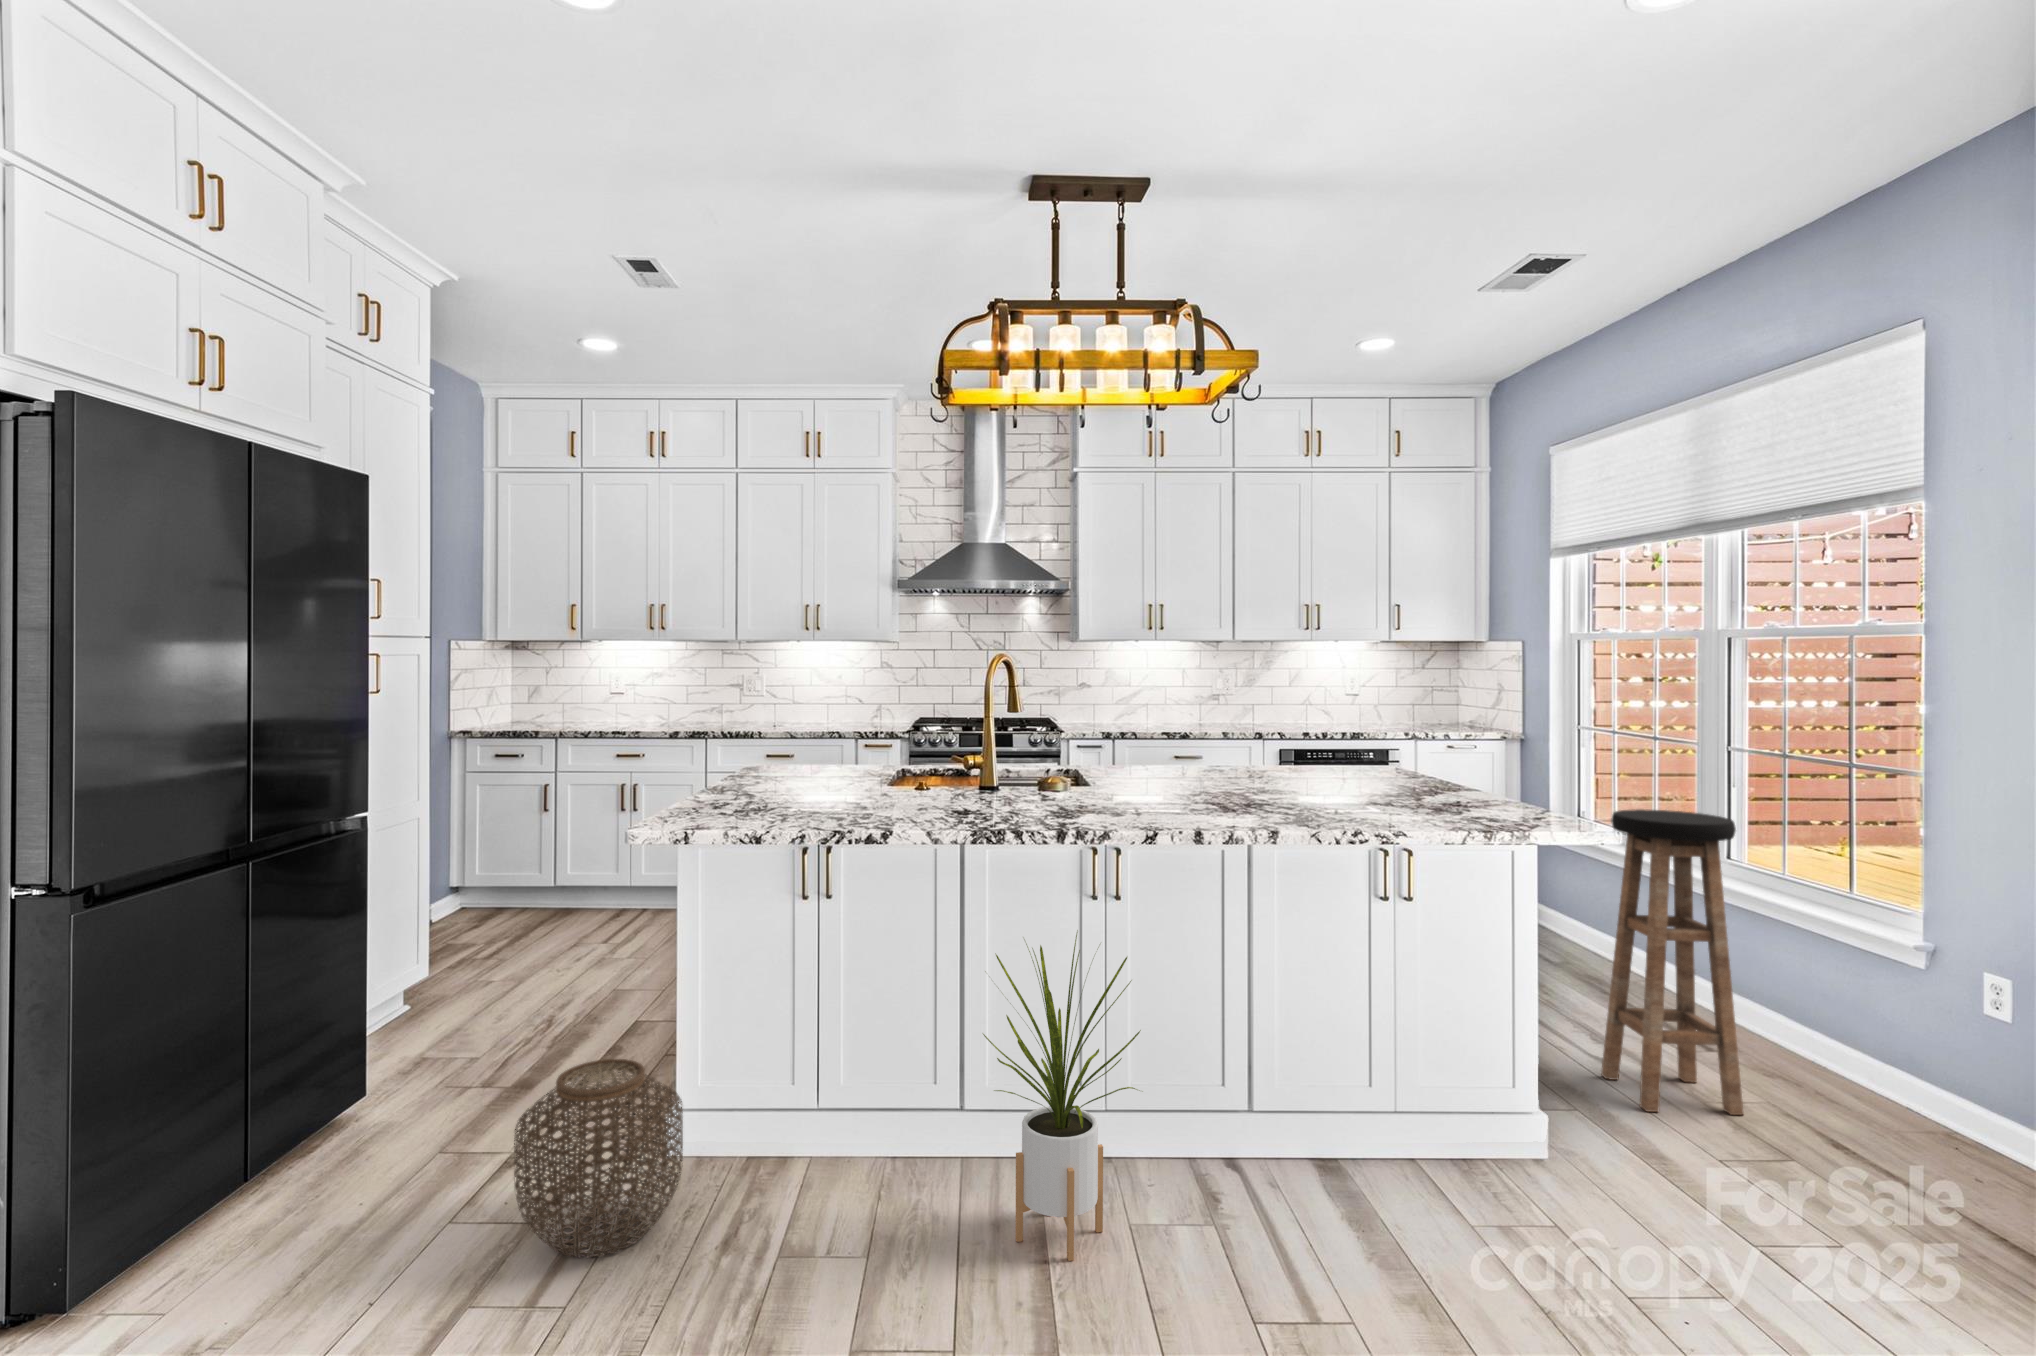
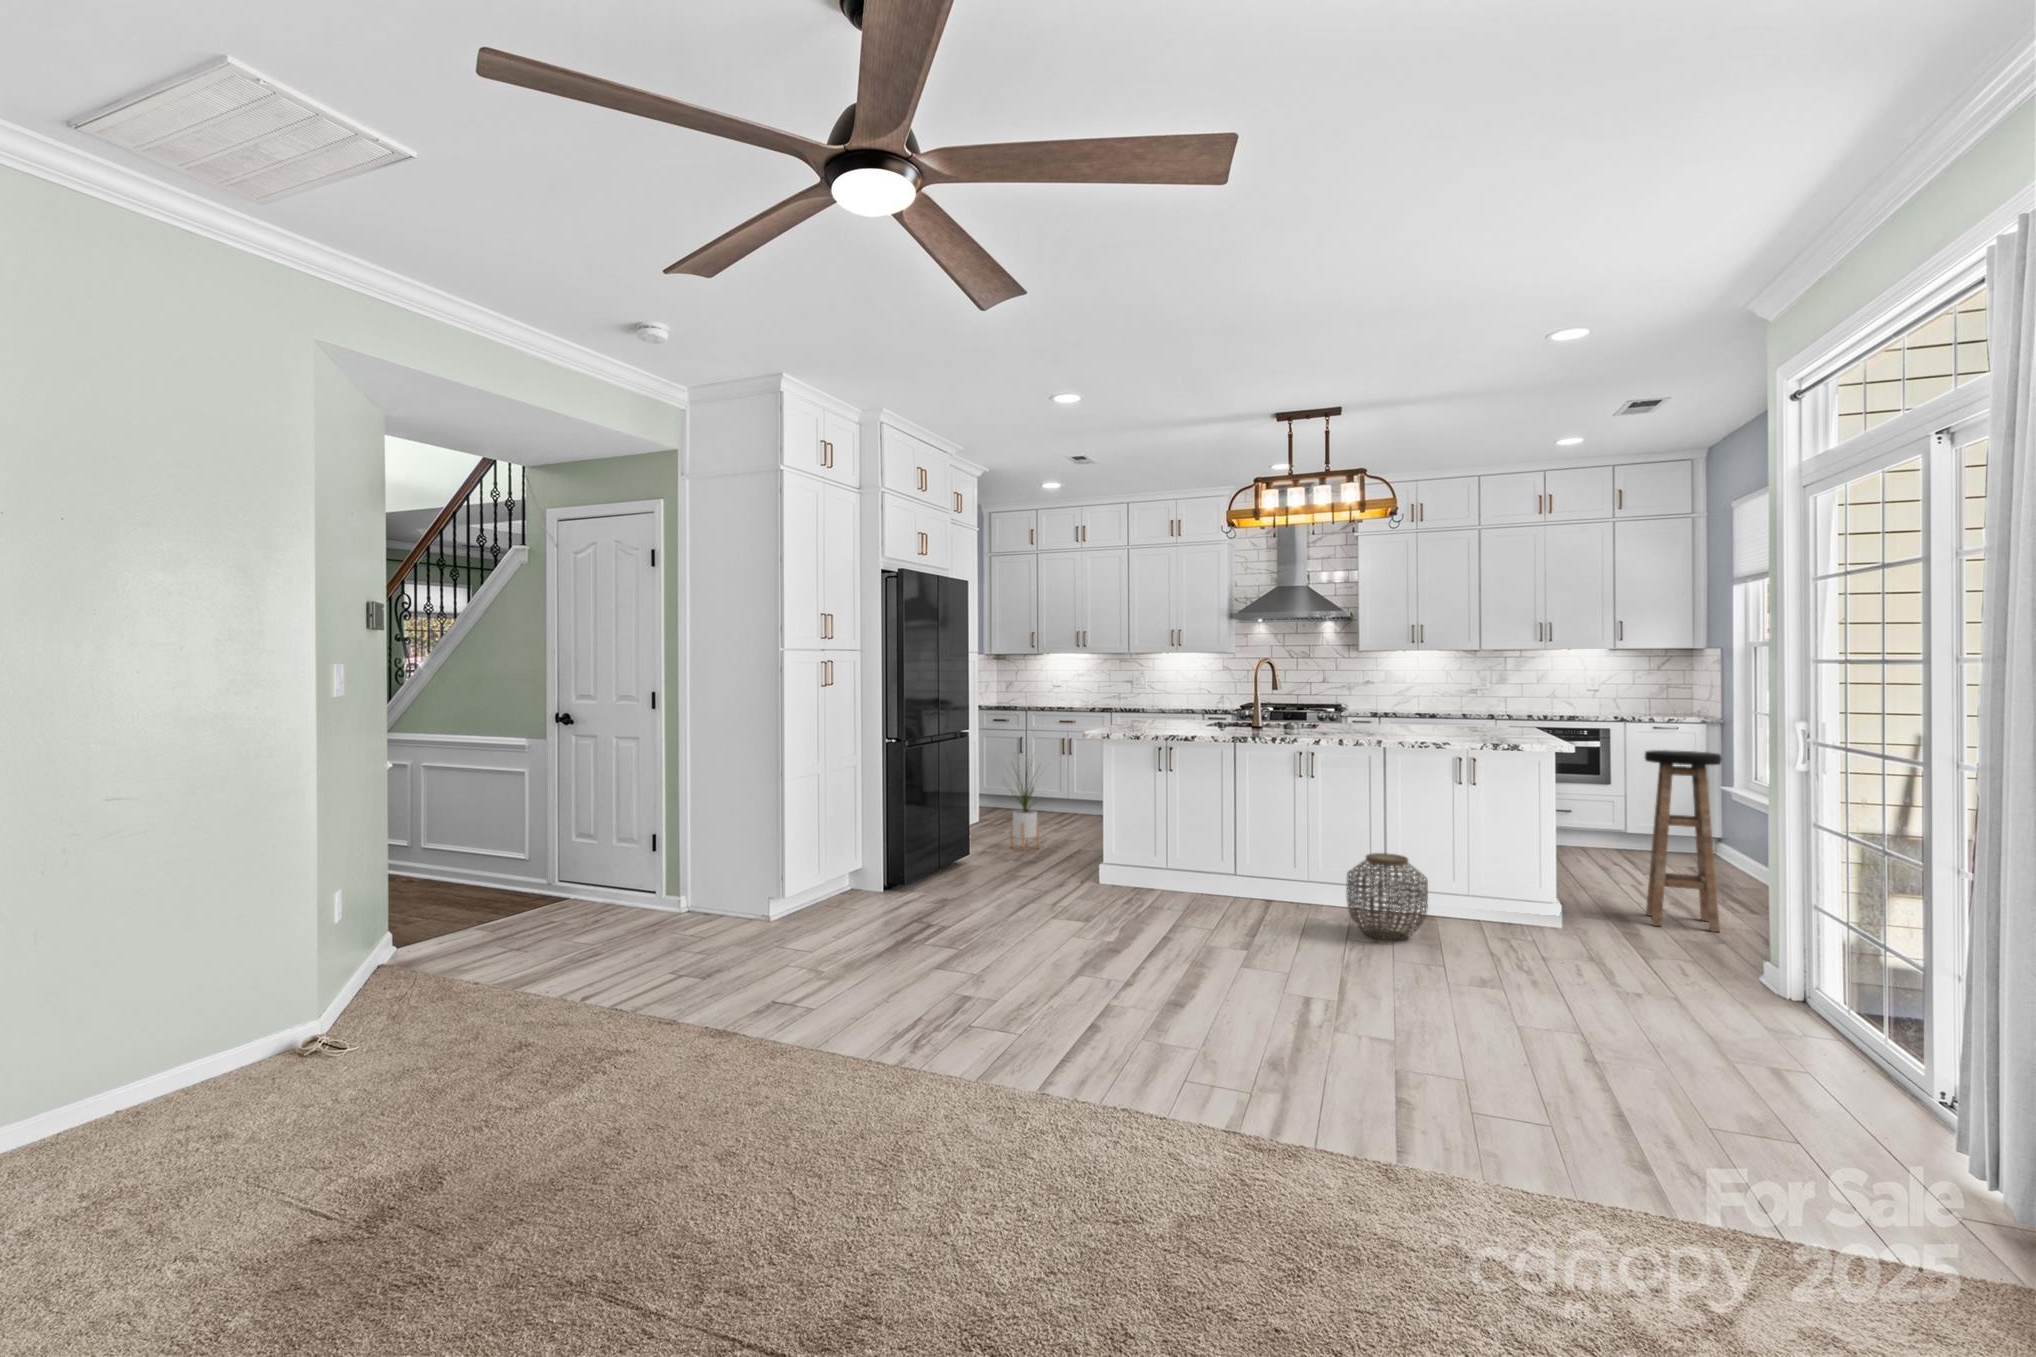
house plant: present [983,930,1141,1261] -> present [1011,770,1039,849]
woven basket: present [514,1059,683,1257] -> present [1346,853,1428,940]

